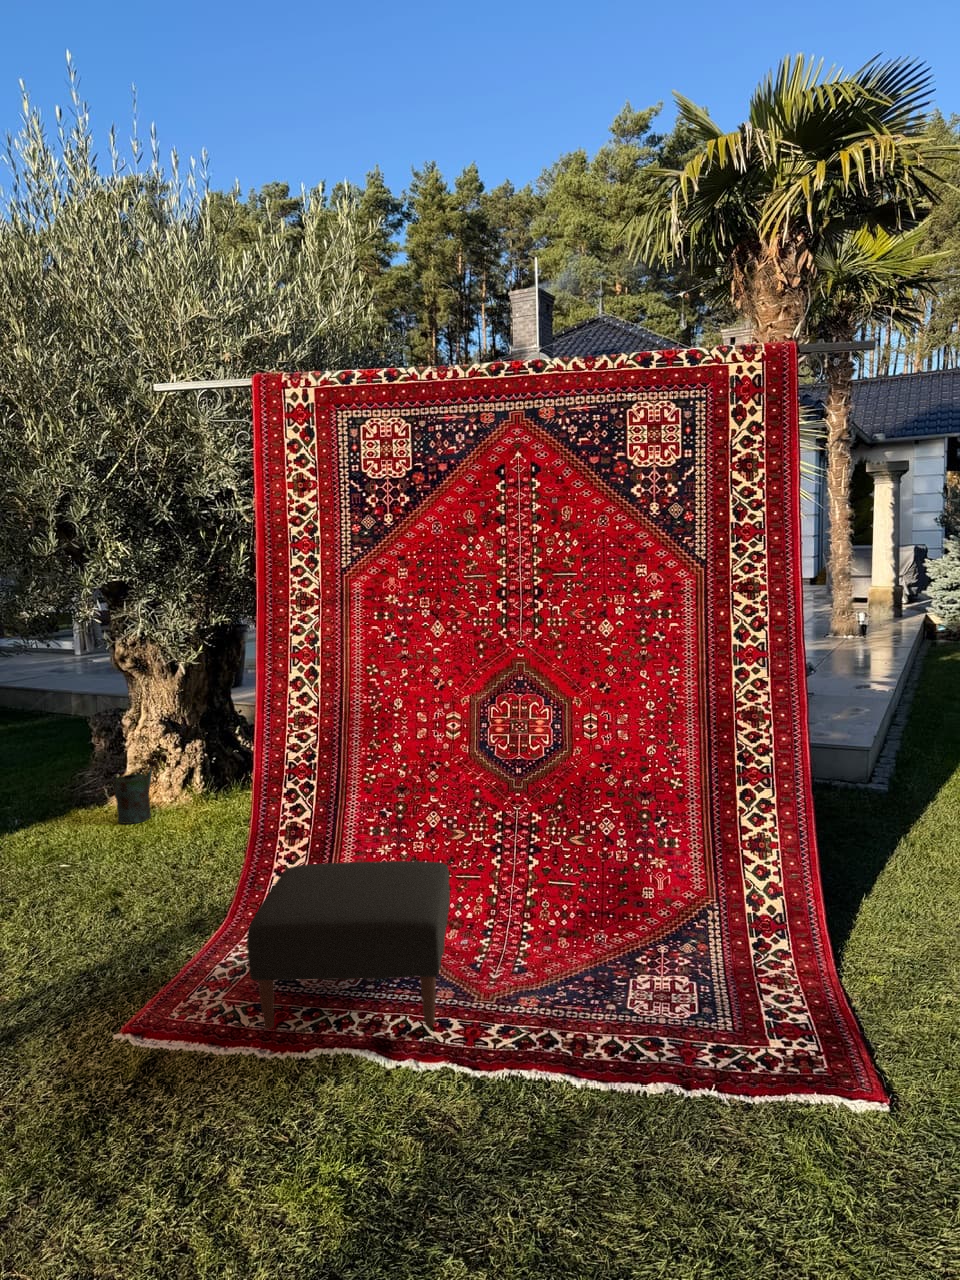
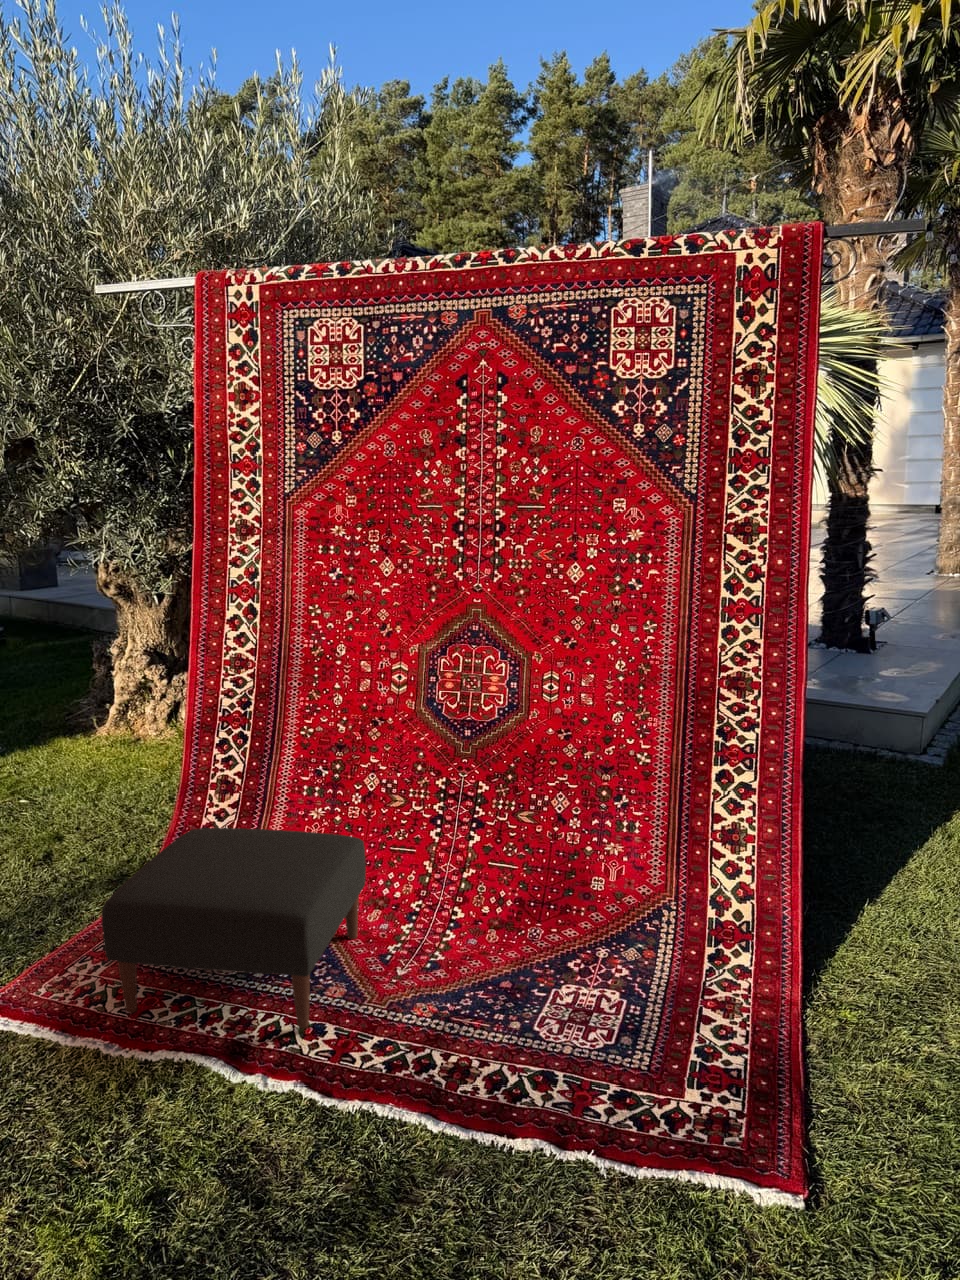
watering can: present [115,761,158,824] -> none [91,687,146,753]

